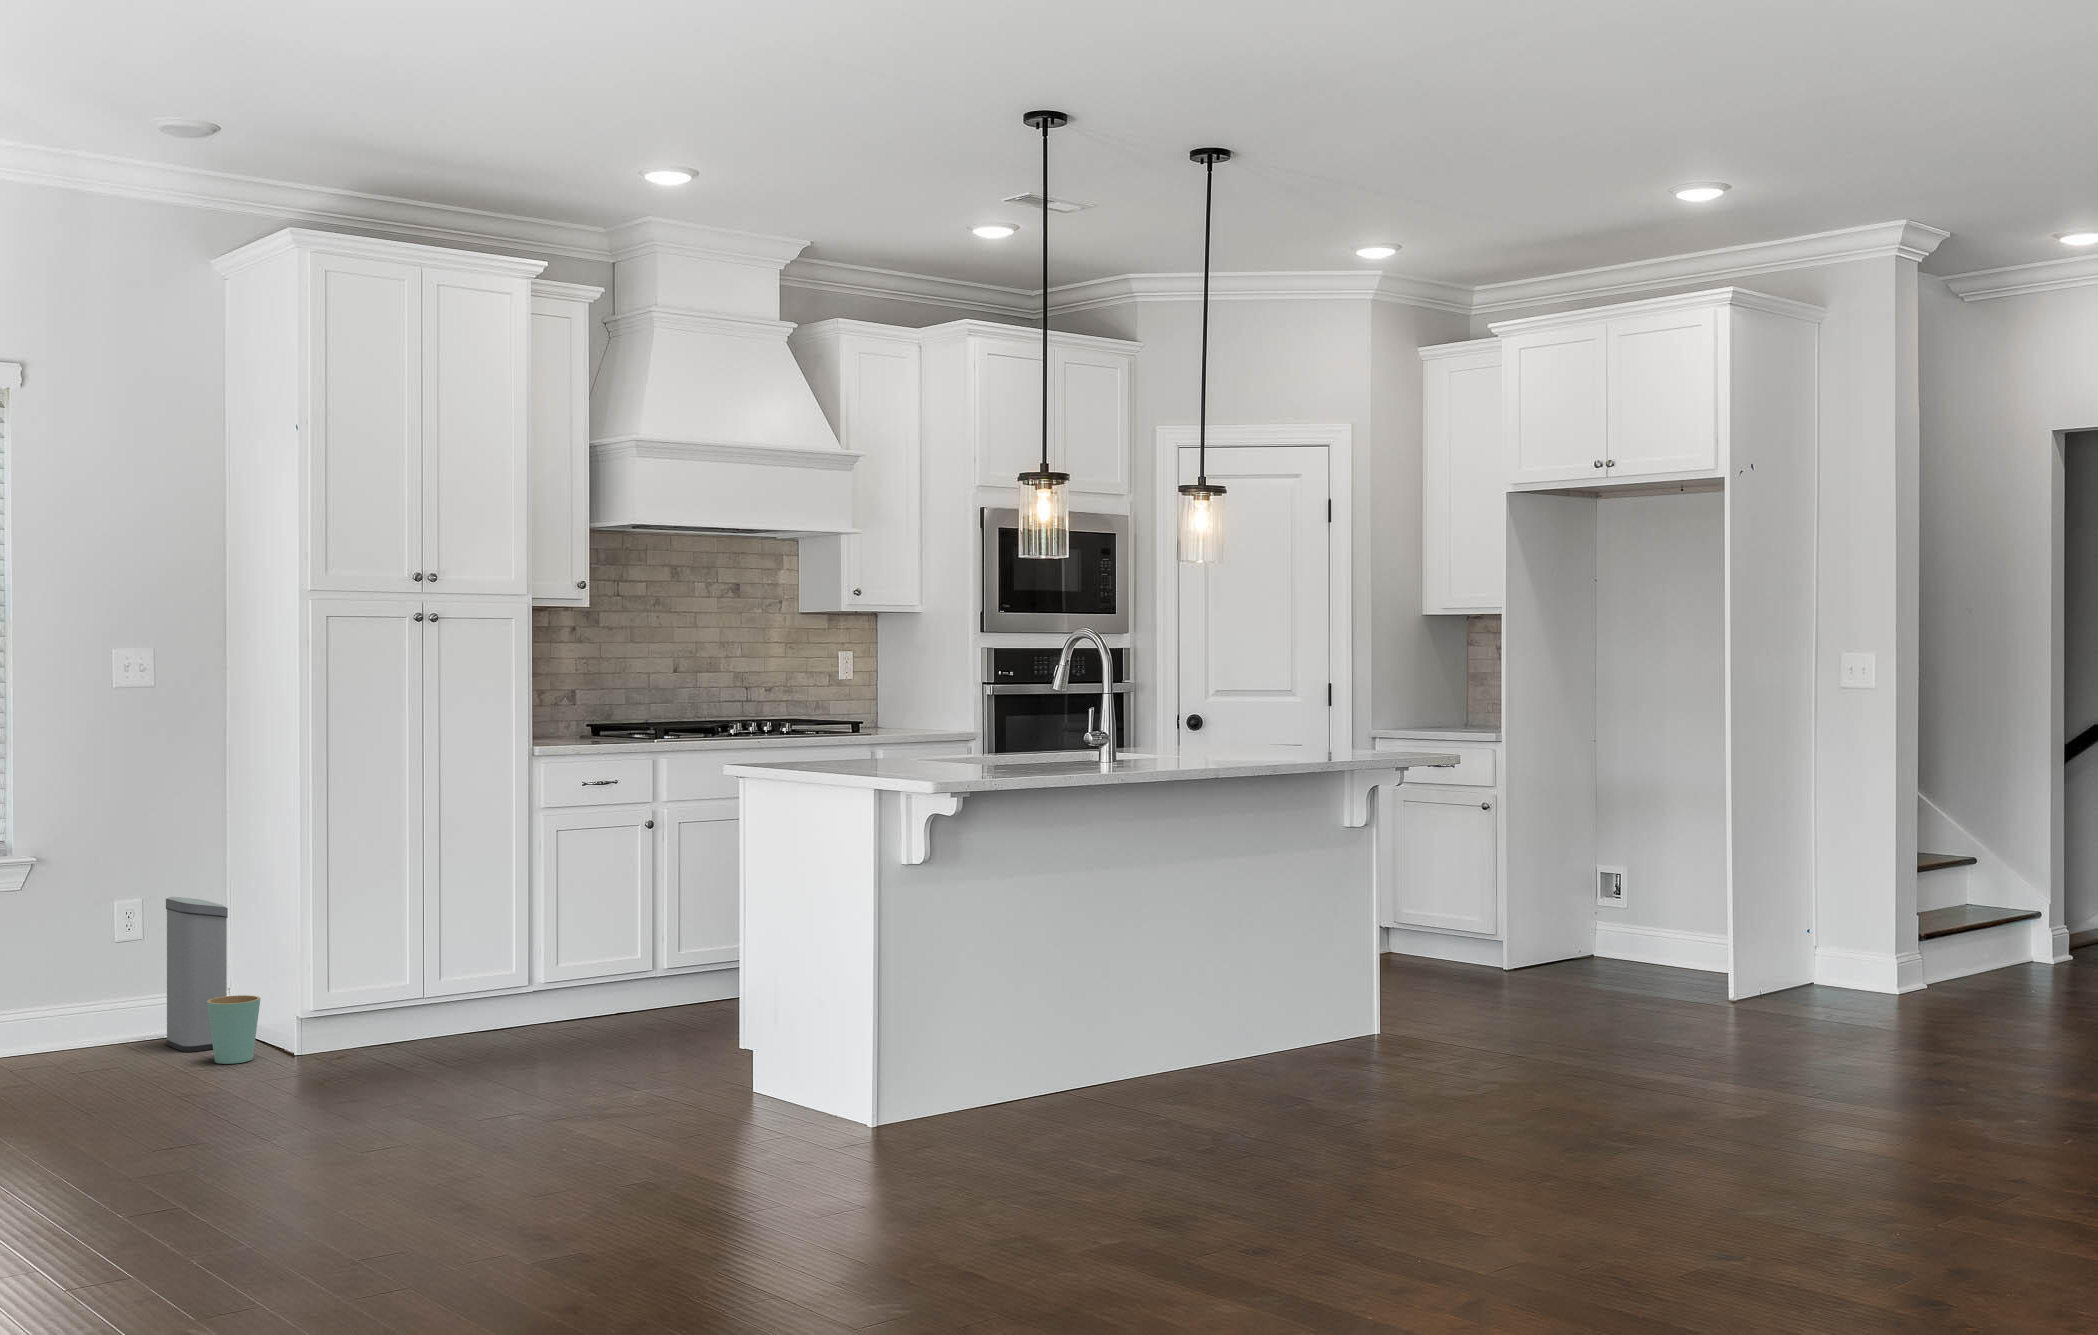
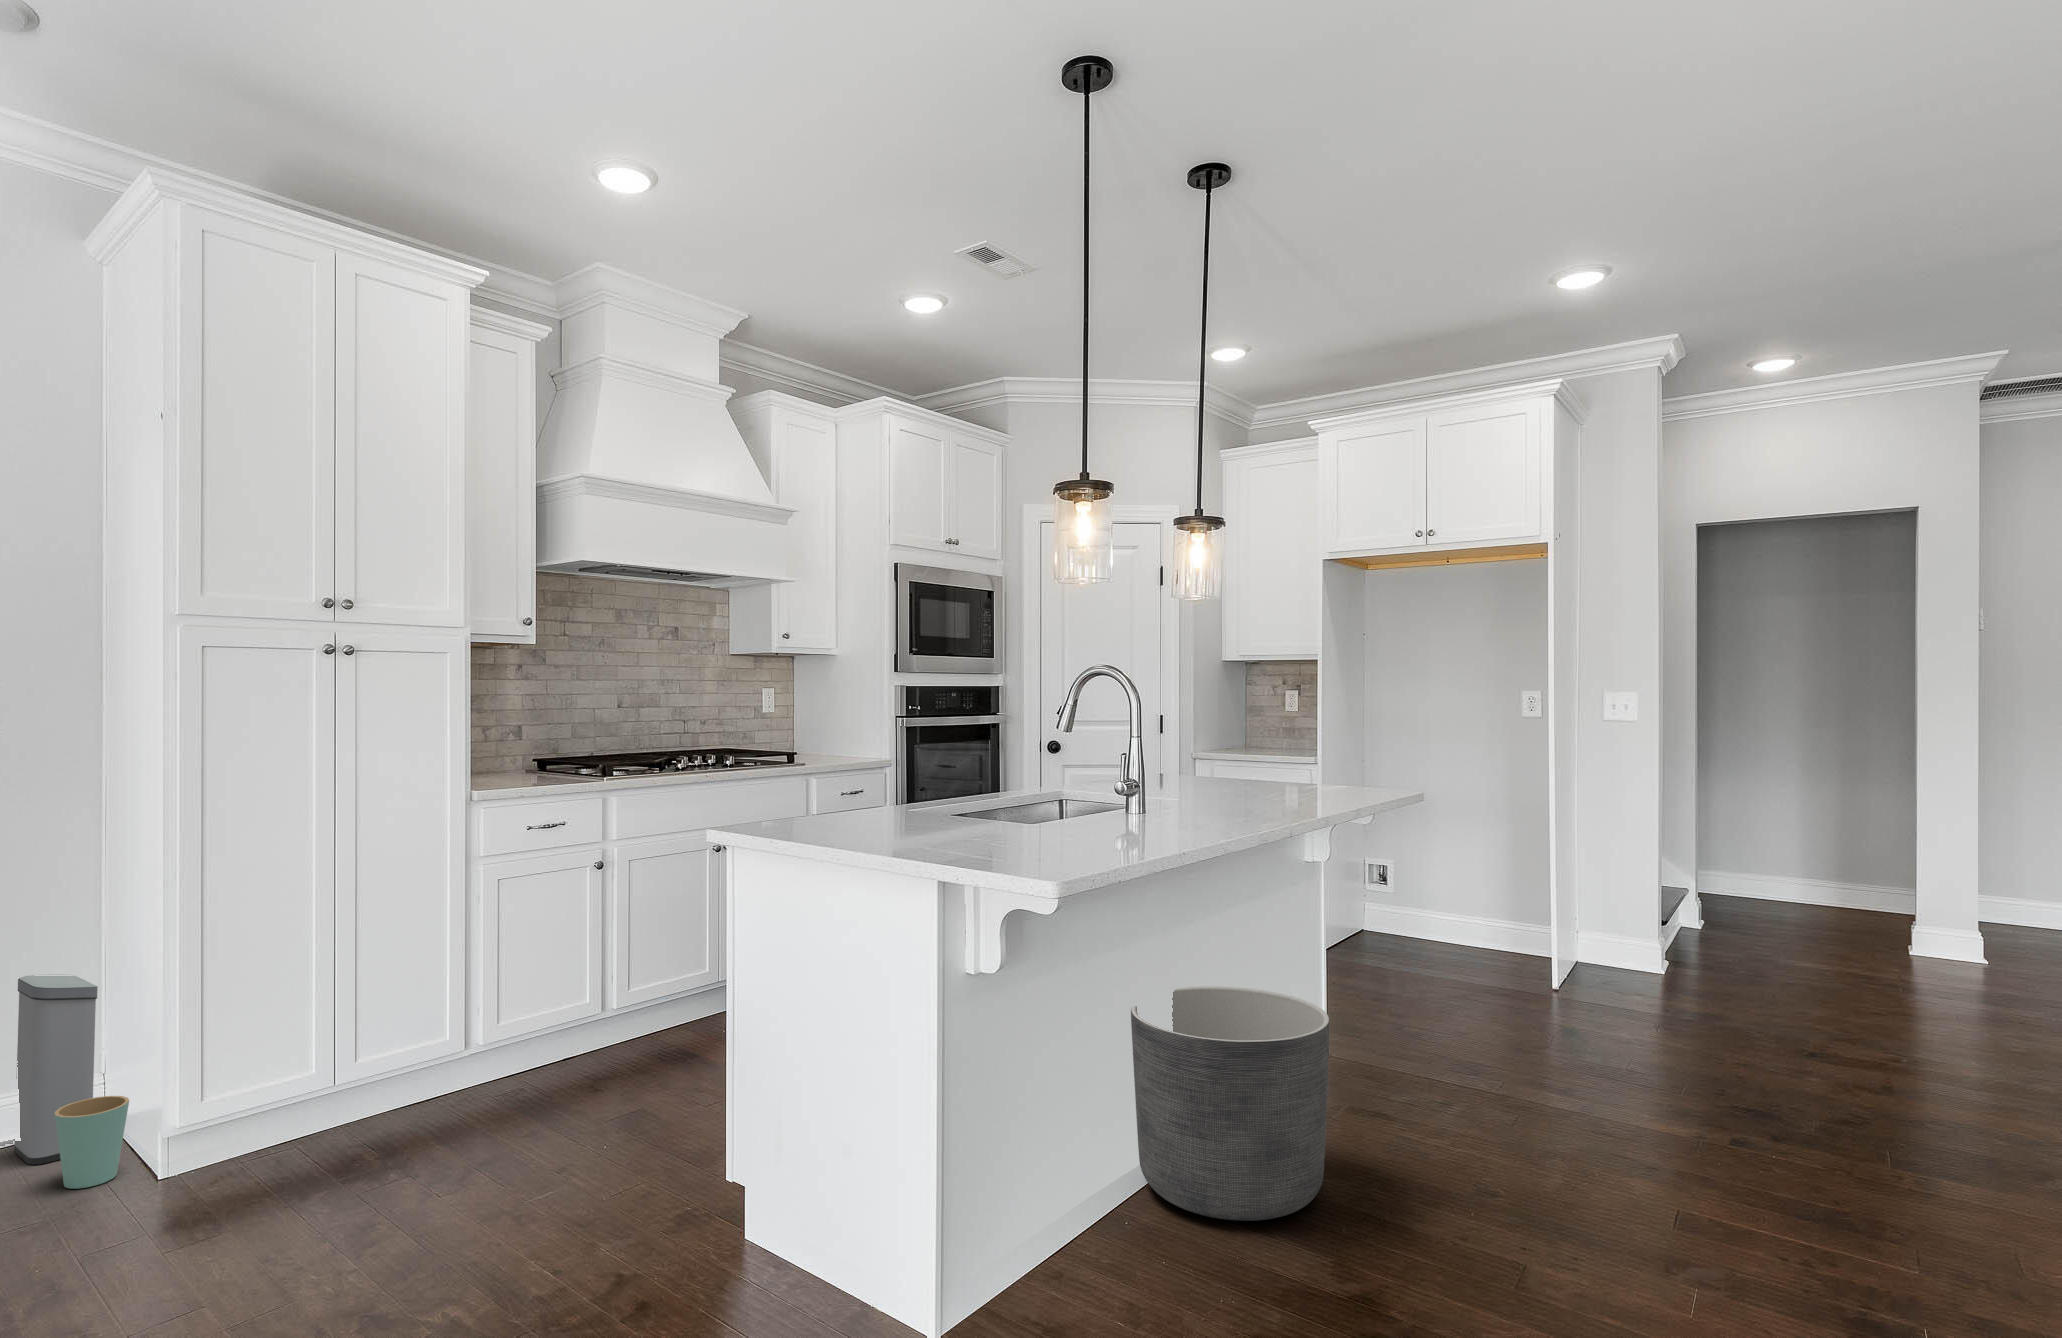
planter: none [1090,931,1268,1117] -> present [1131,986,1329,1221]

